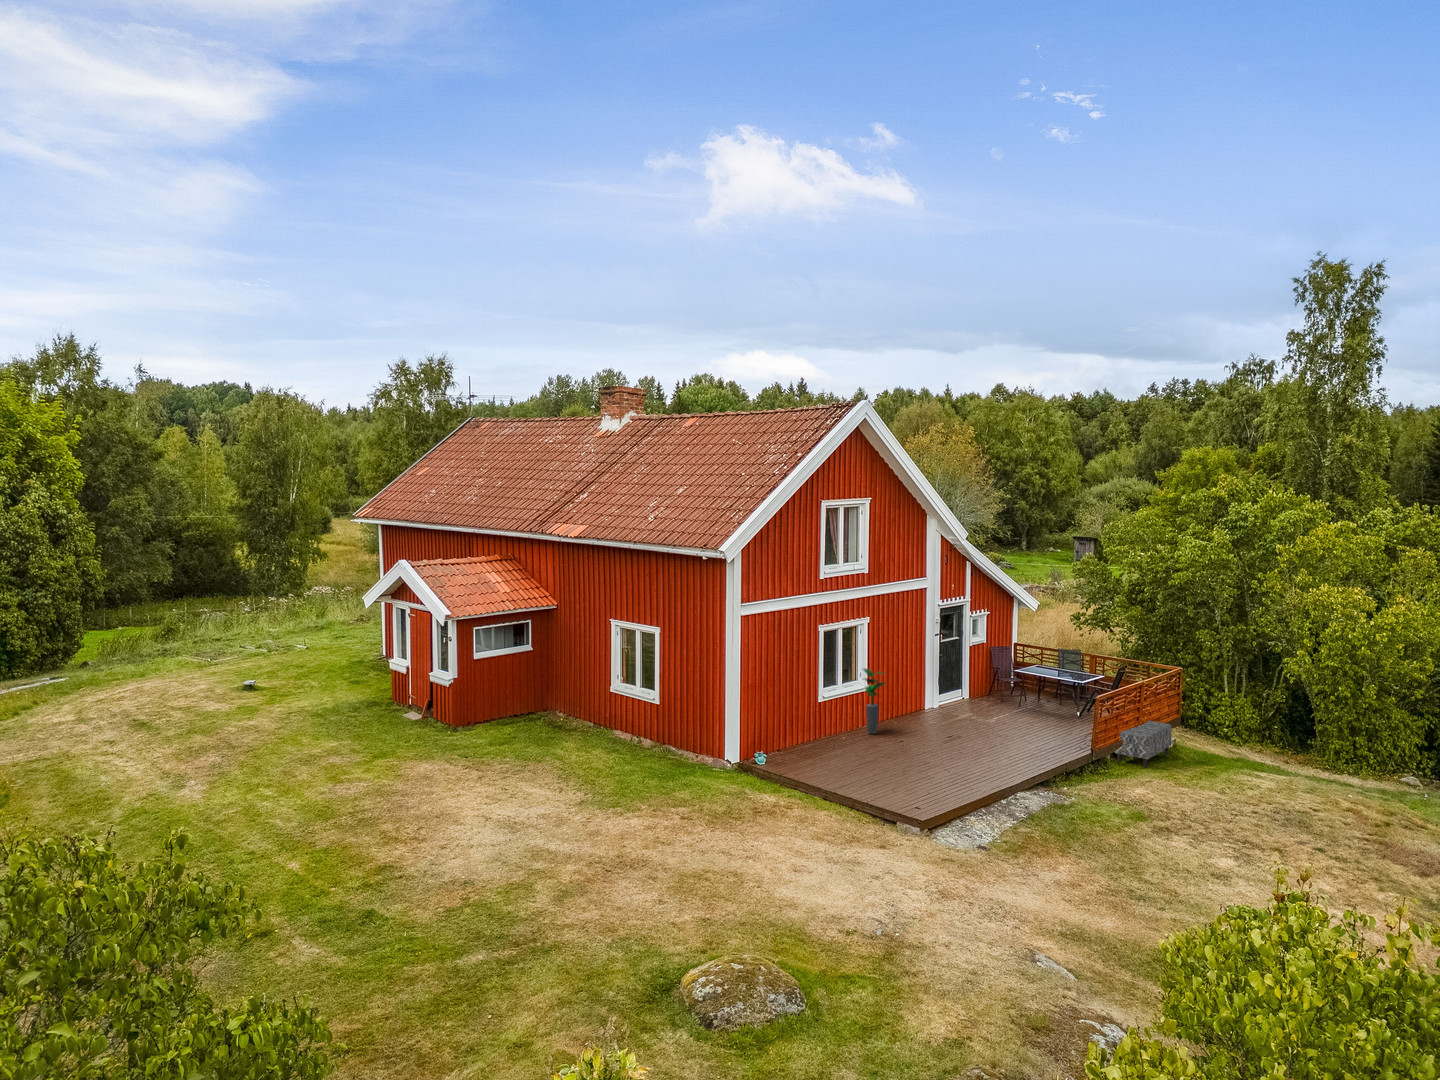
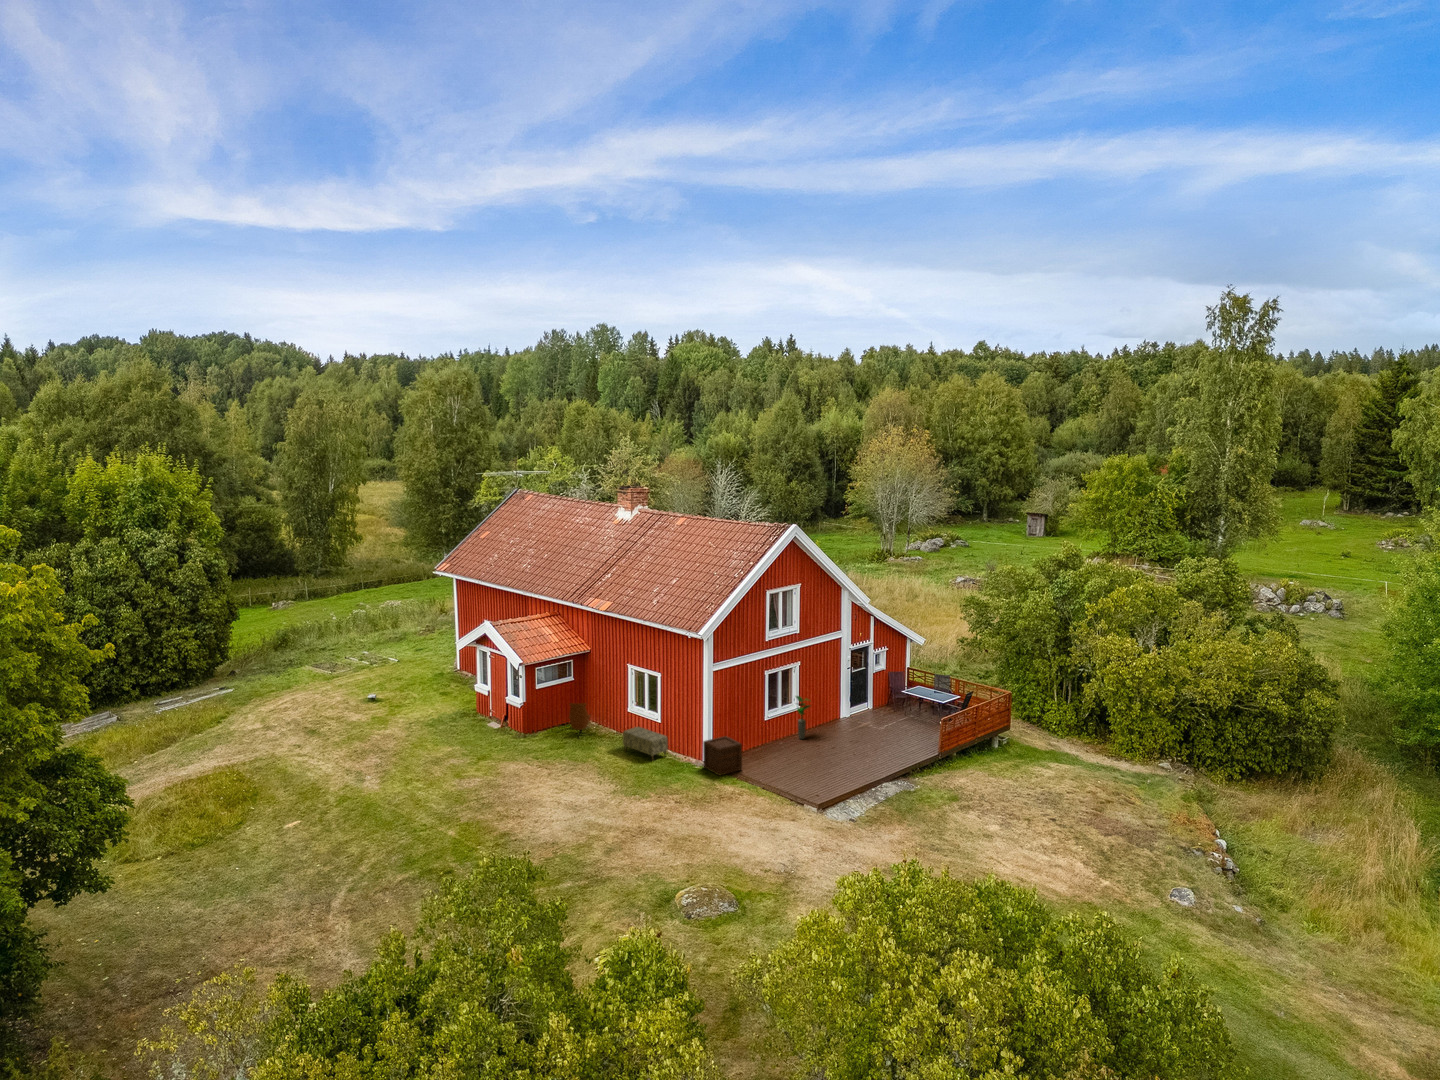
lounge chair: none [522,678,557,734] -> present [569,703,590,736]
bench: present [1115,720,1172,768] -> present [623,727,668,761]
wooden crate: none [725,721,787,781] -> present [703,736,742,775]

